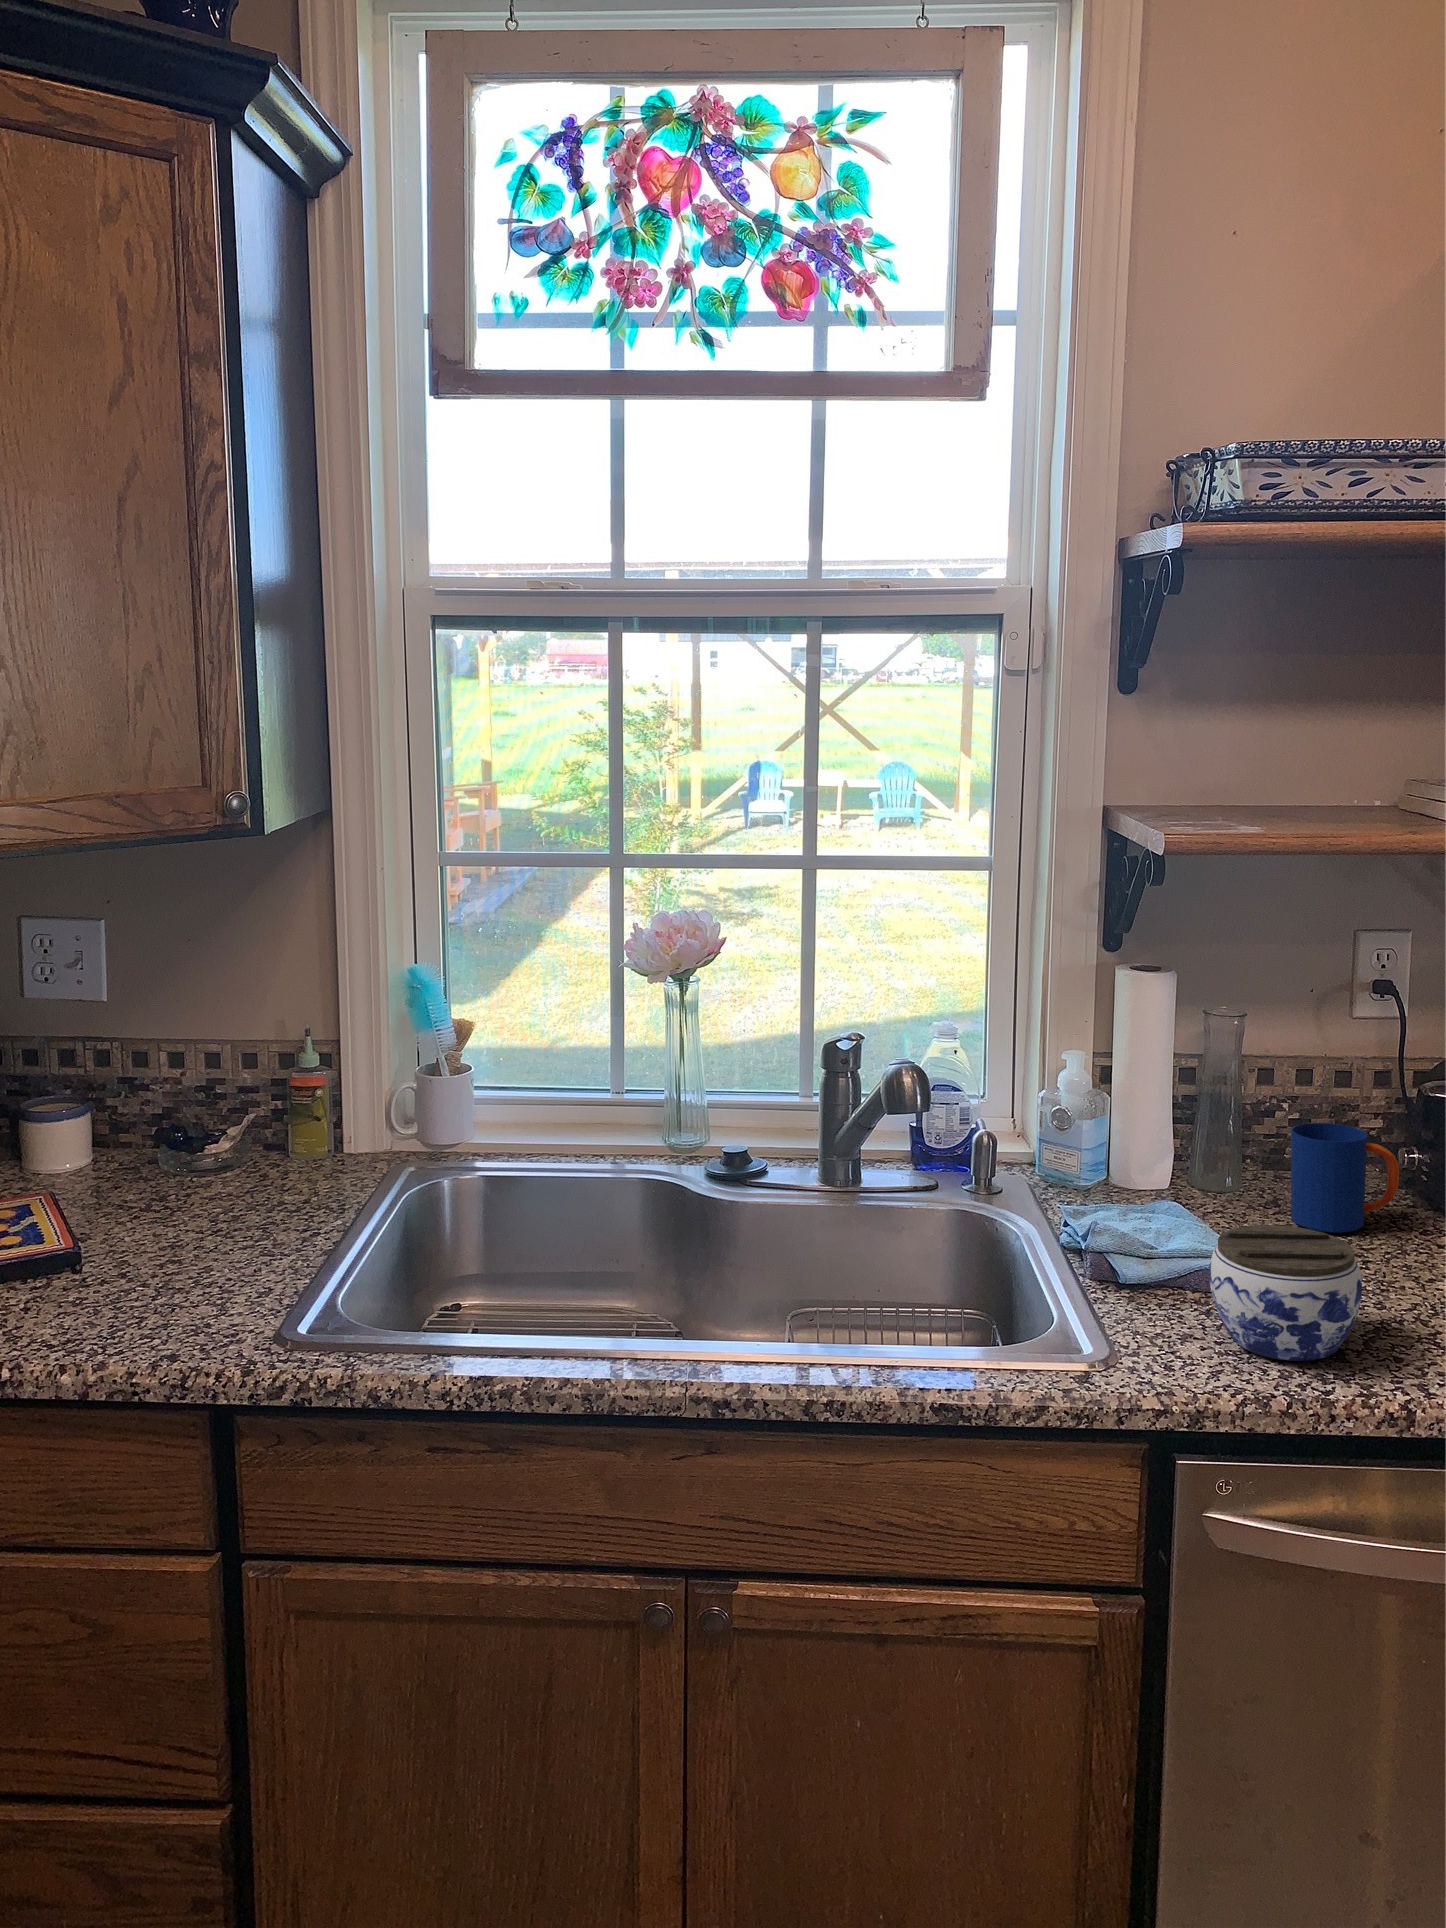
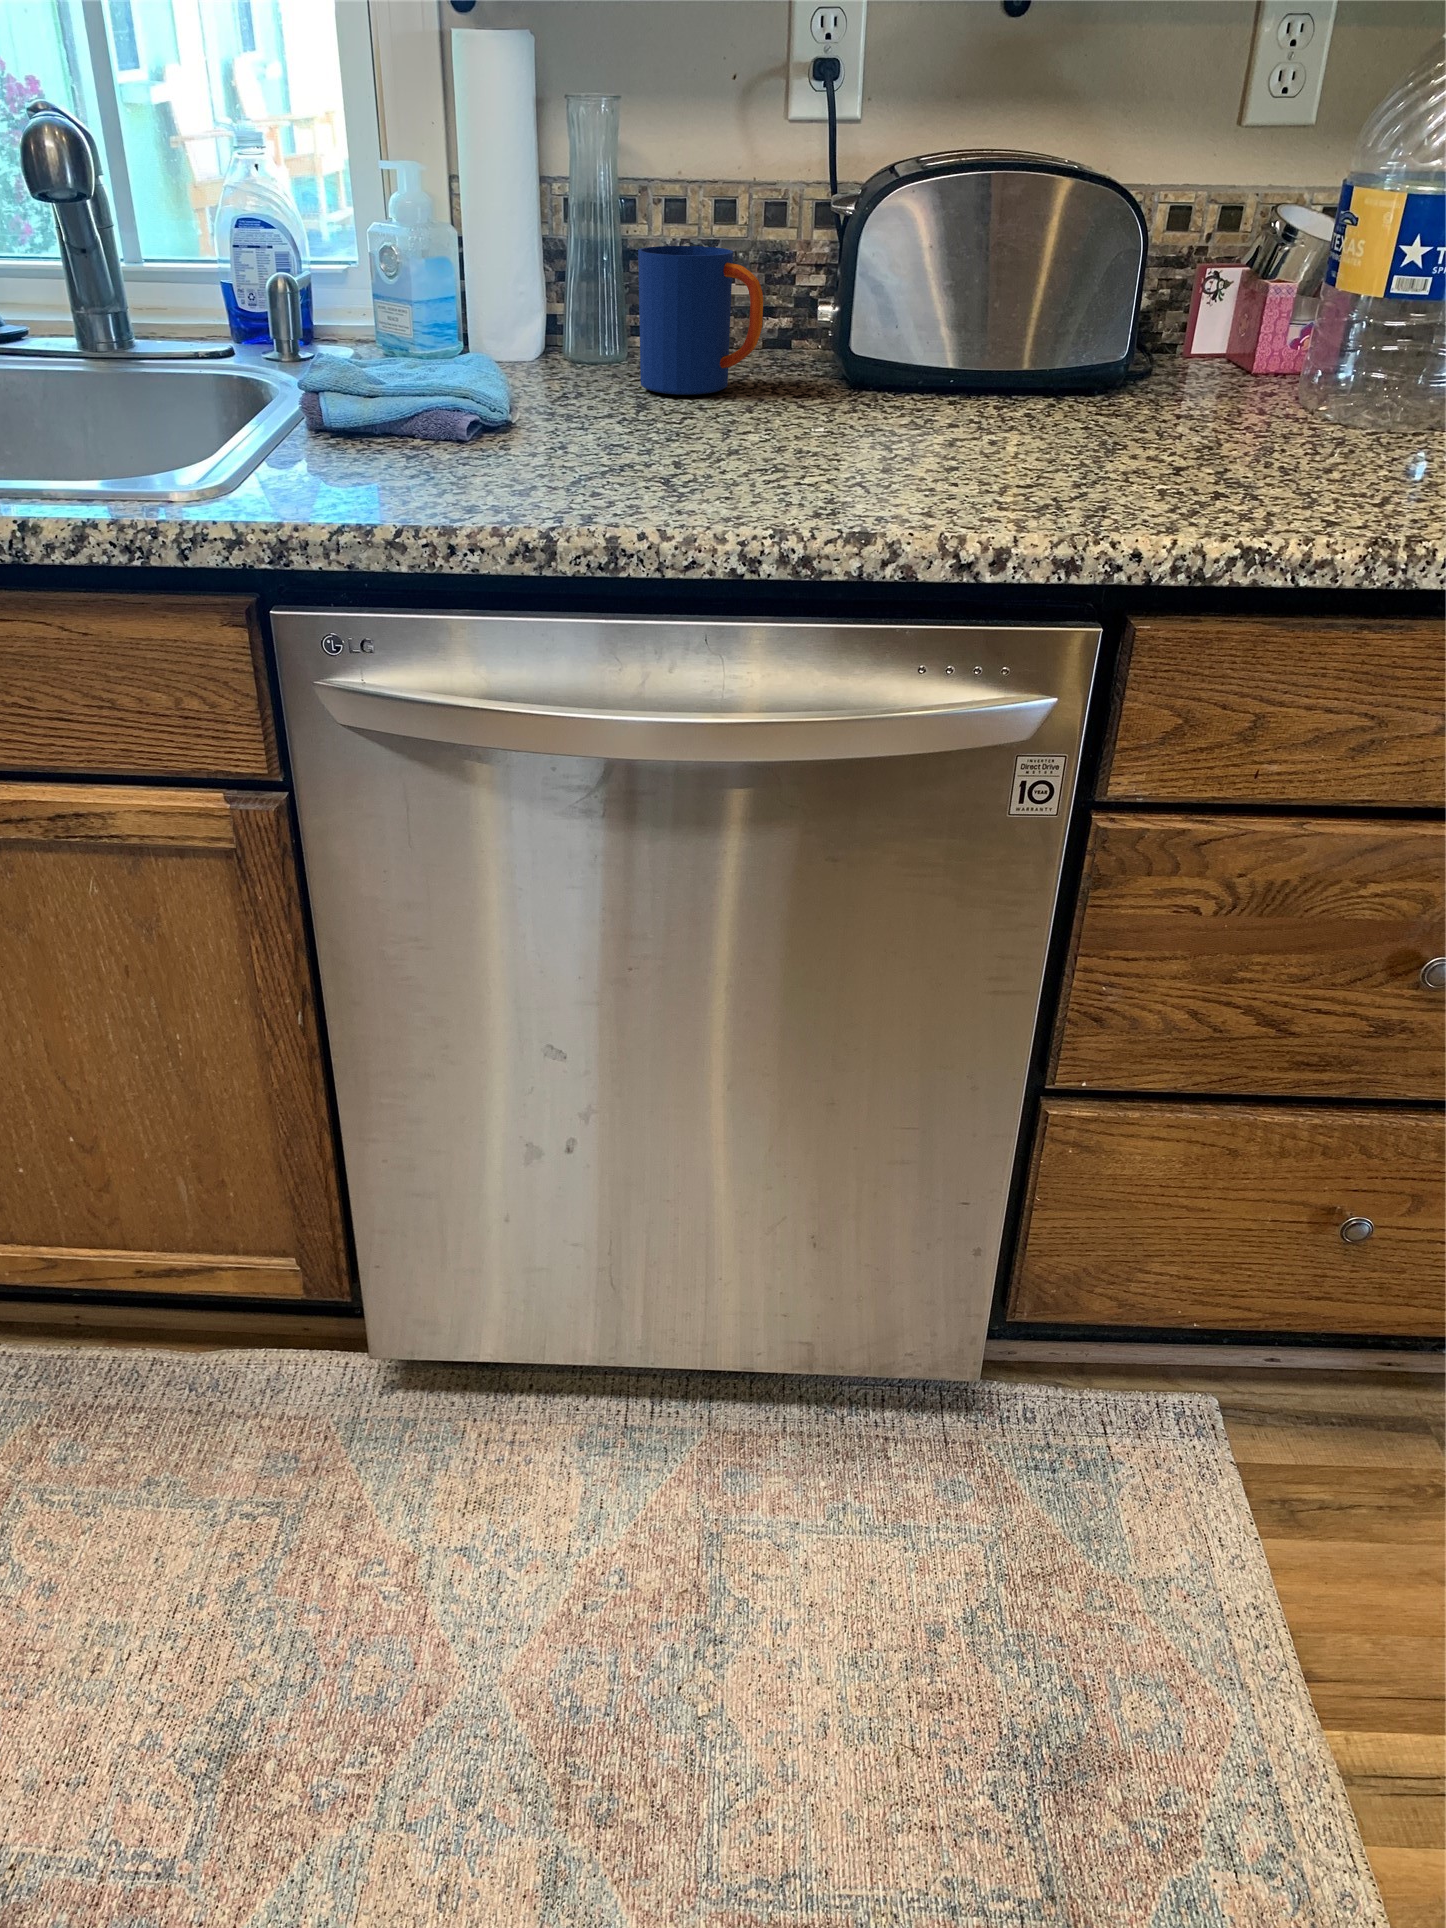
jar: present [1209,1225,1362,1361] -> none [367,318,565,493]

